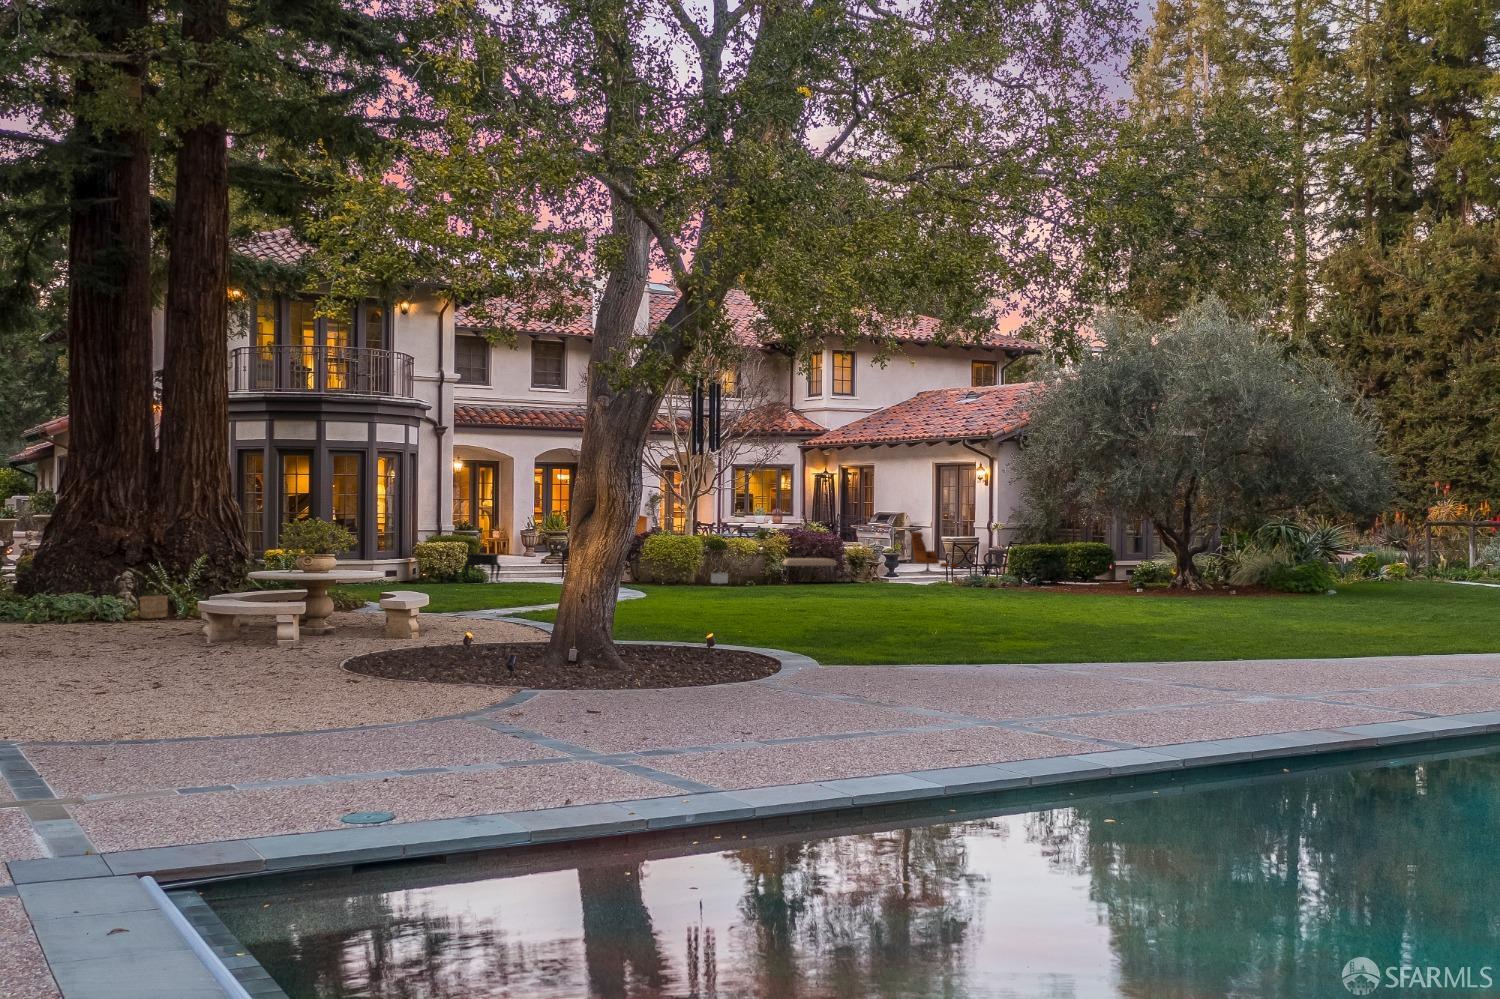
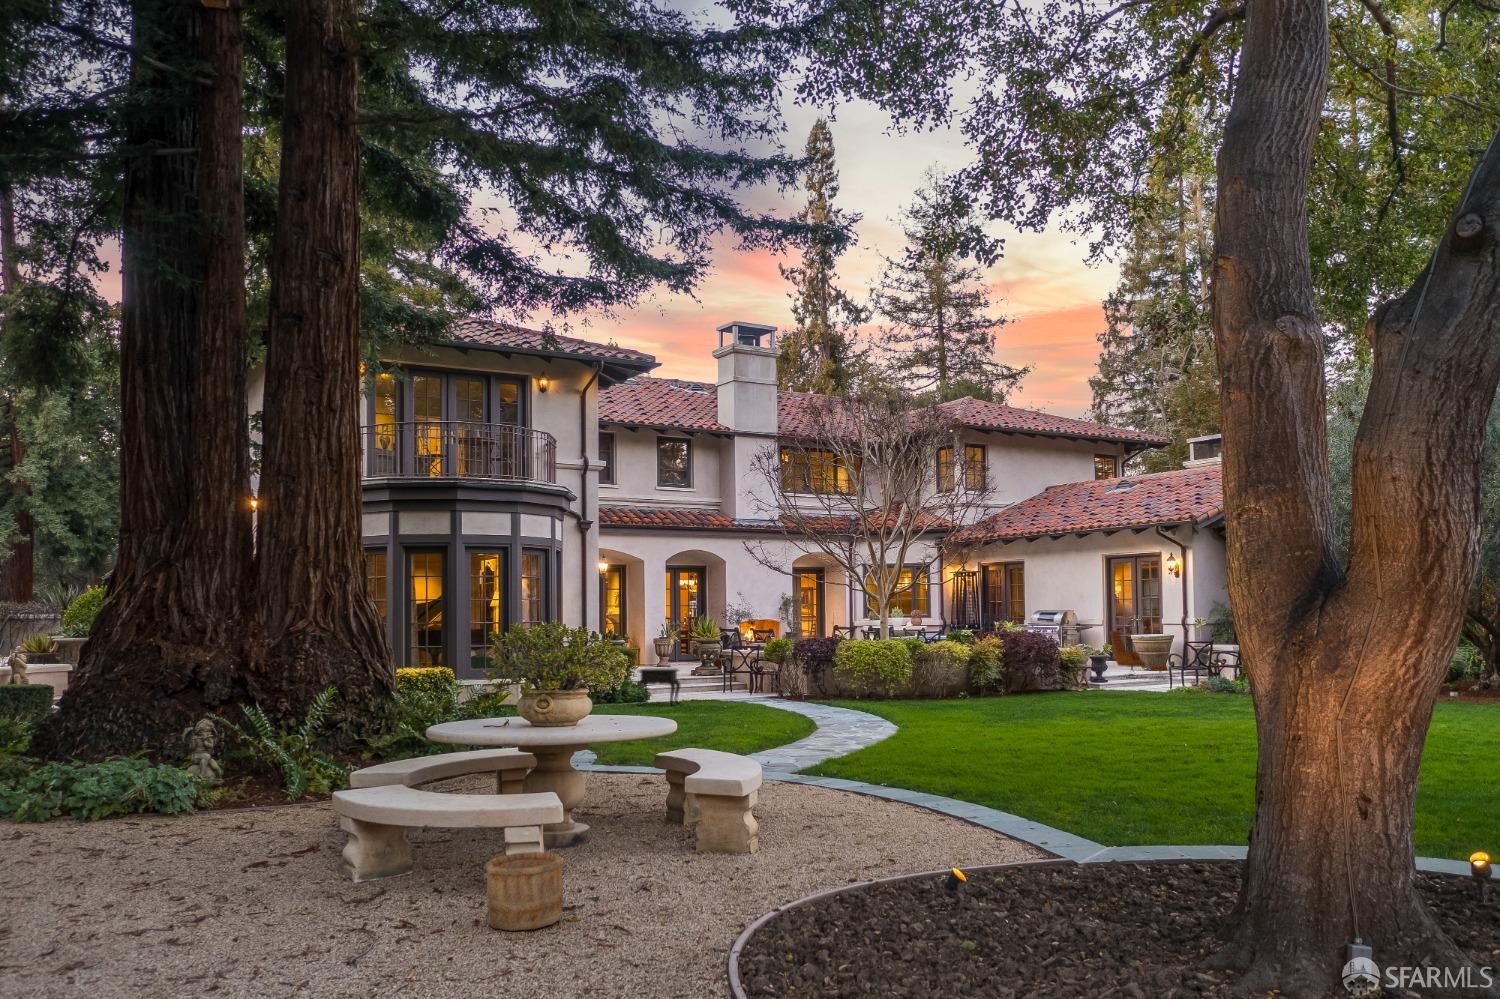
potted tree: present [709,539,728,584] -> none [929,643,955,699]
bench: present [782,558,837,582] -> none [1007,664,1075,695]
wooden bucket: present [139,595,168,619] -> present [484,852,564,931]

